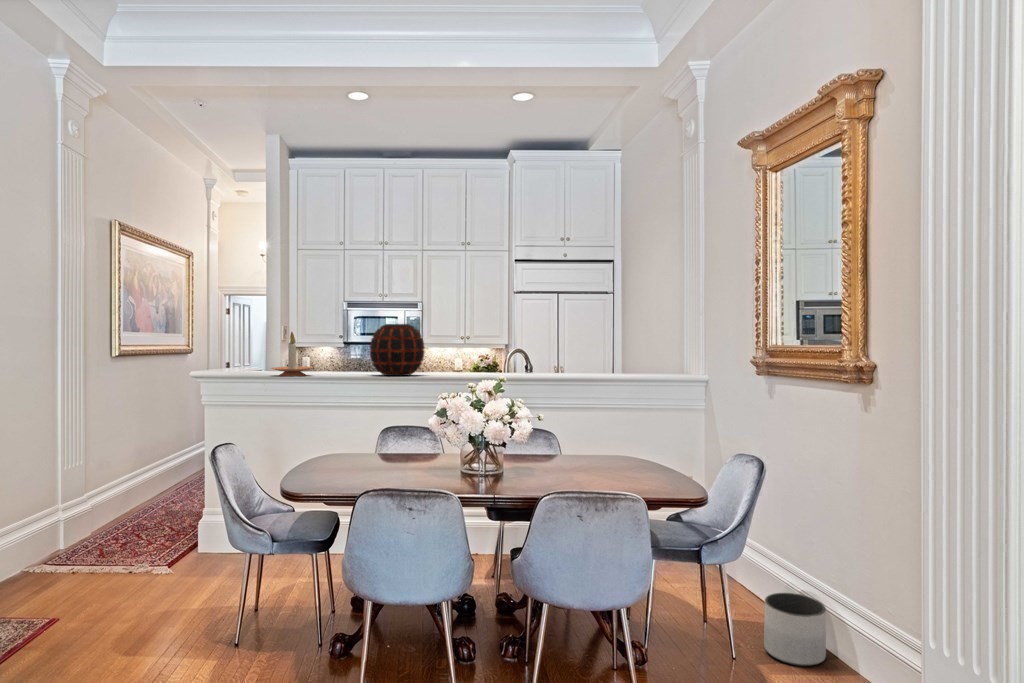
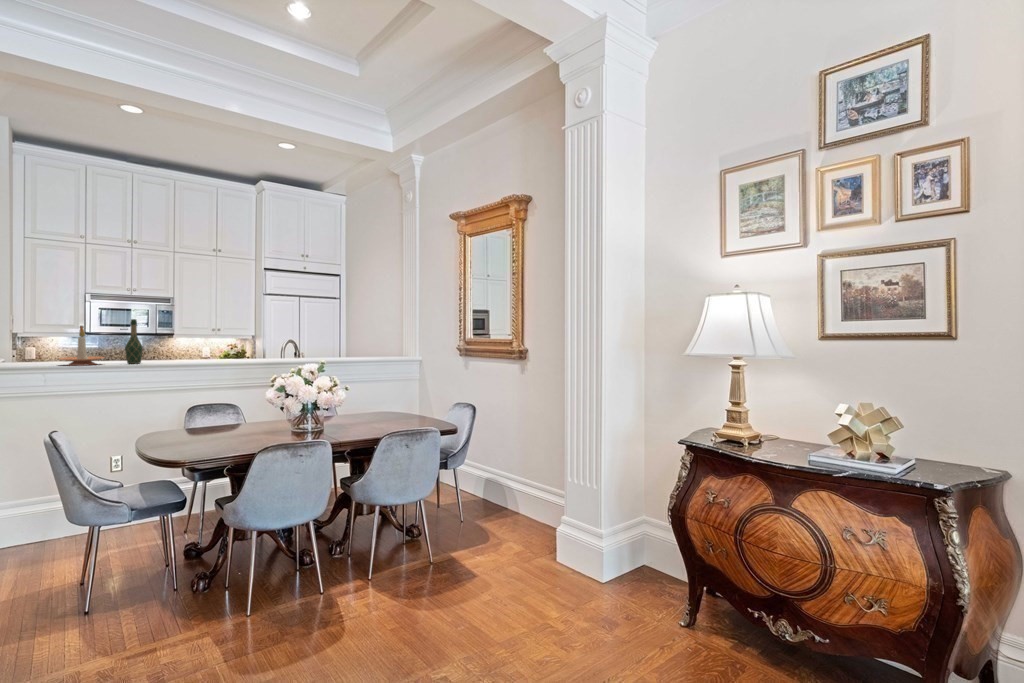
wine bottle: none [332,323,349,376] -> present [125,319,143,364]
decorative vase: present [370,324,424,376] -> none [161,320,213,363]
planter: present [764,593,826,666] -> none [470,479,502,516]

